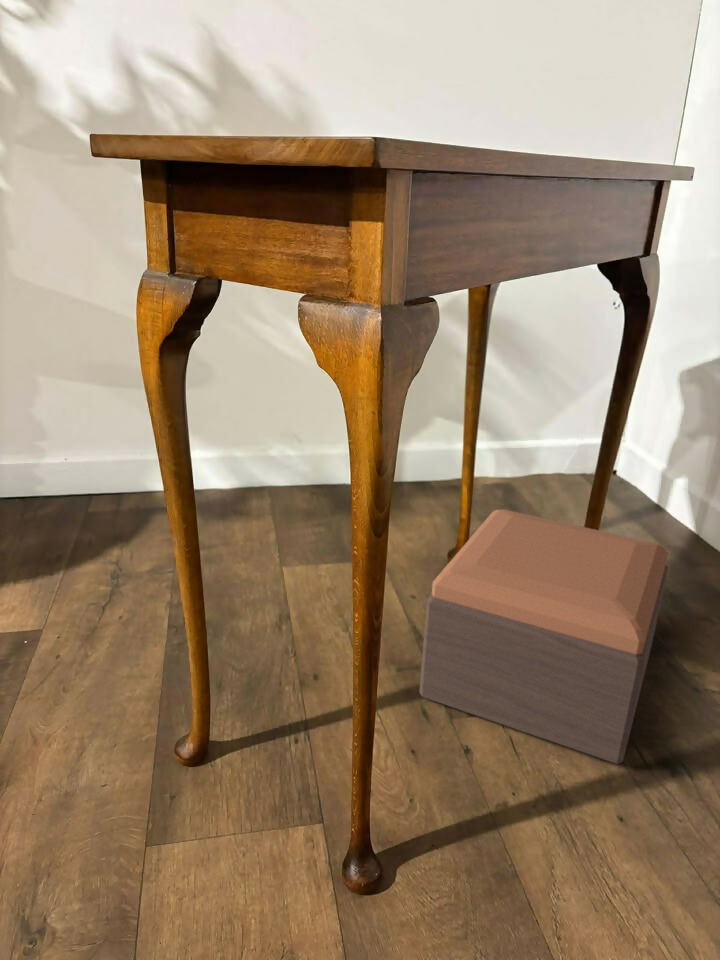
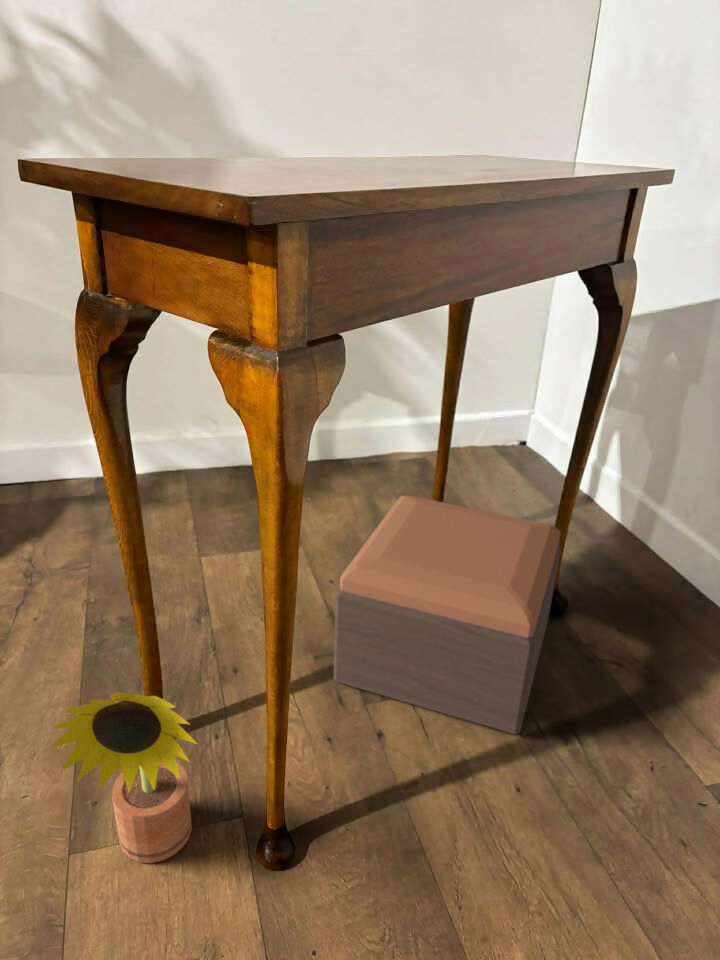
decorative plant: none [137,661,289,861] -> present [49,692,197,863]

